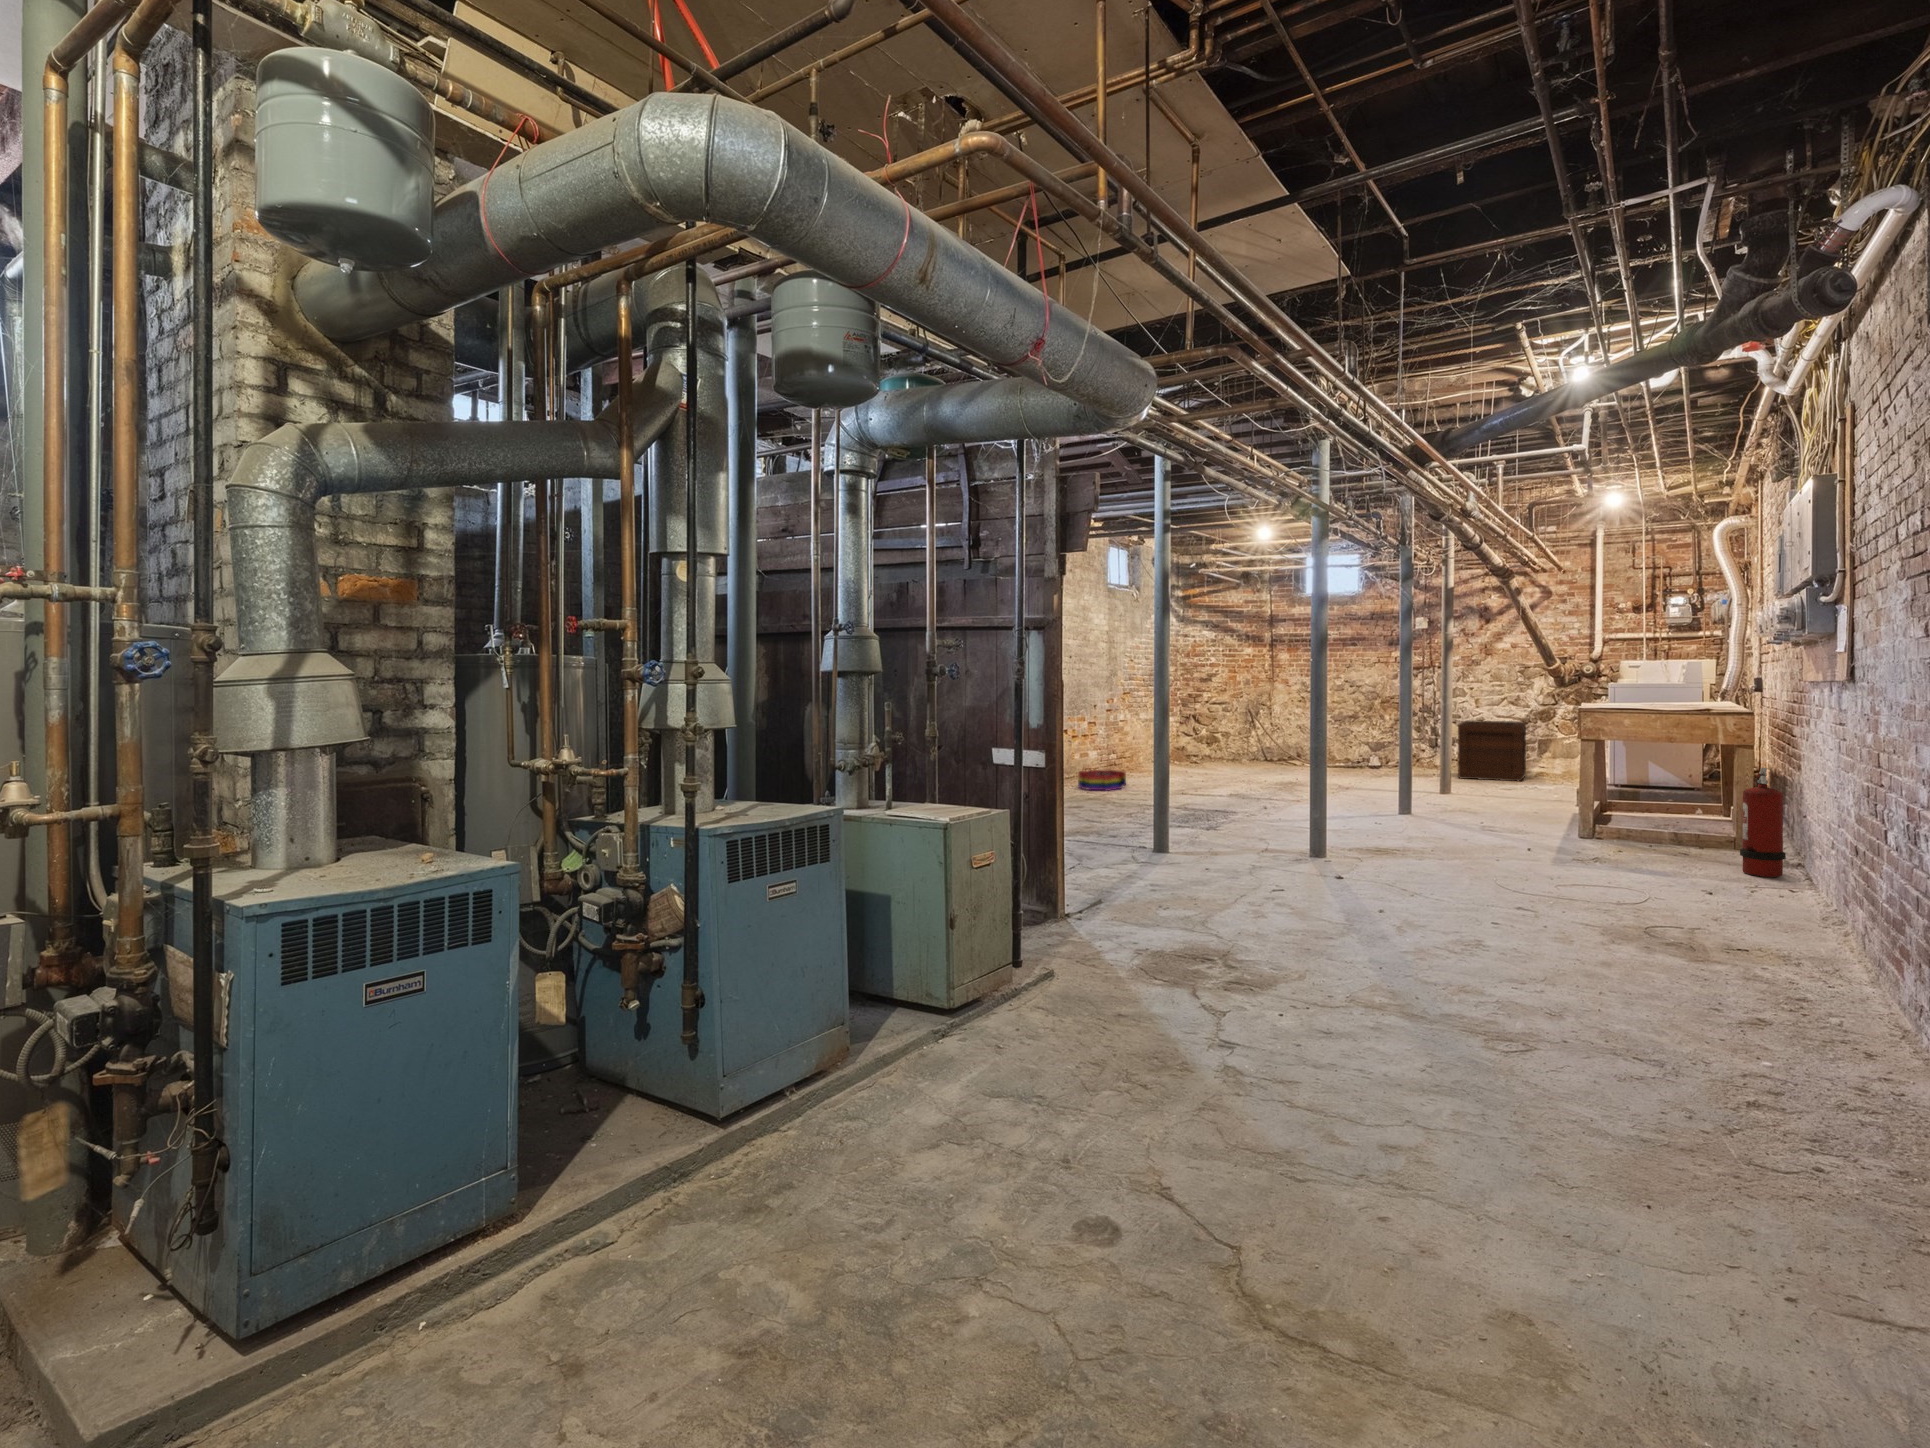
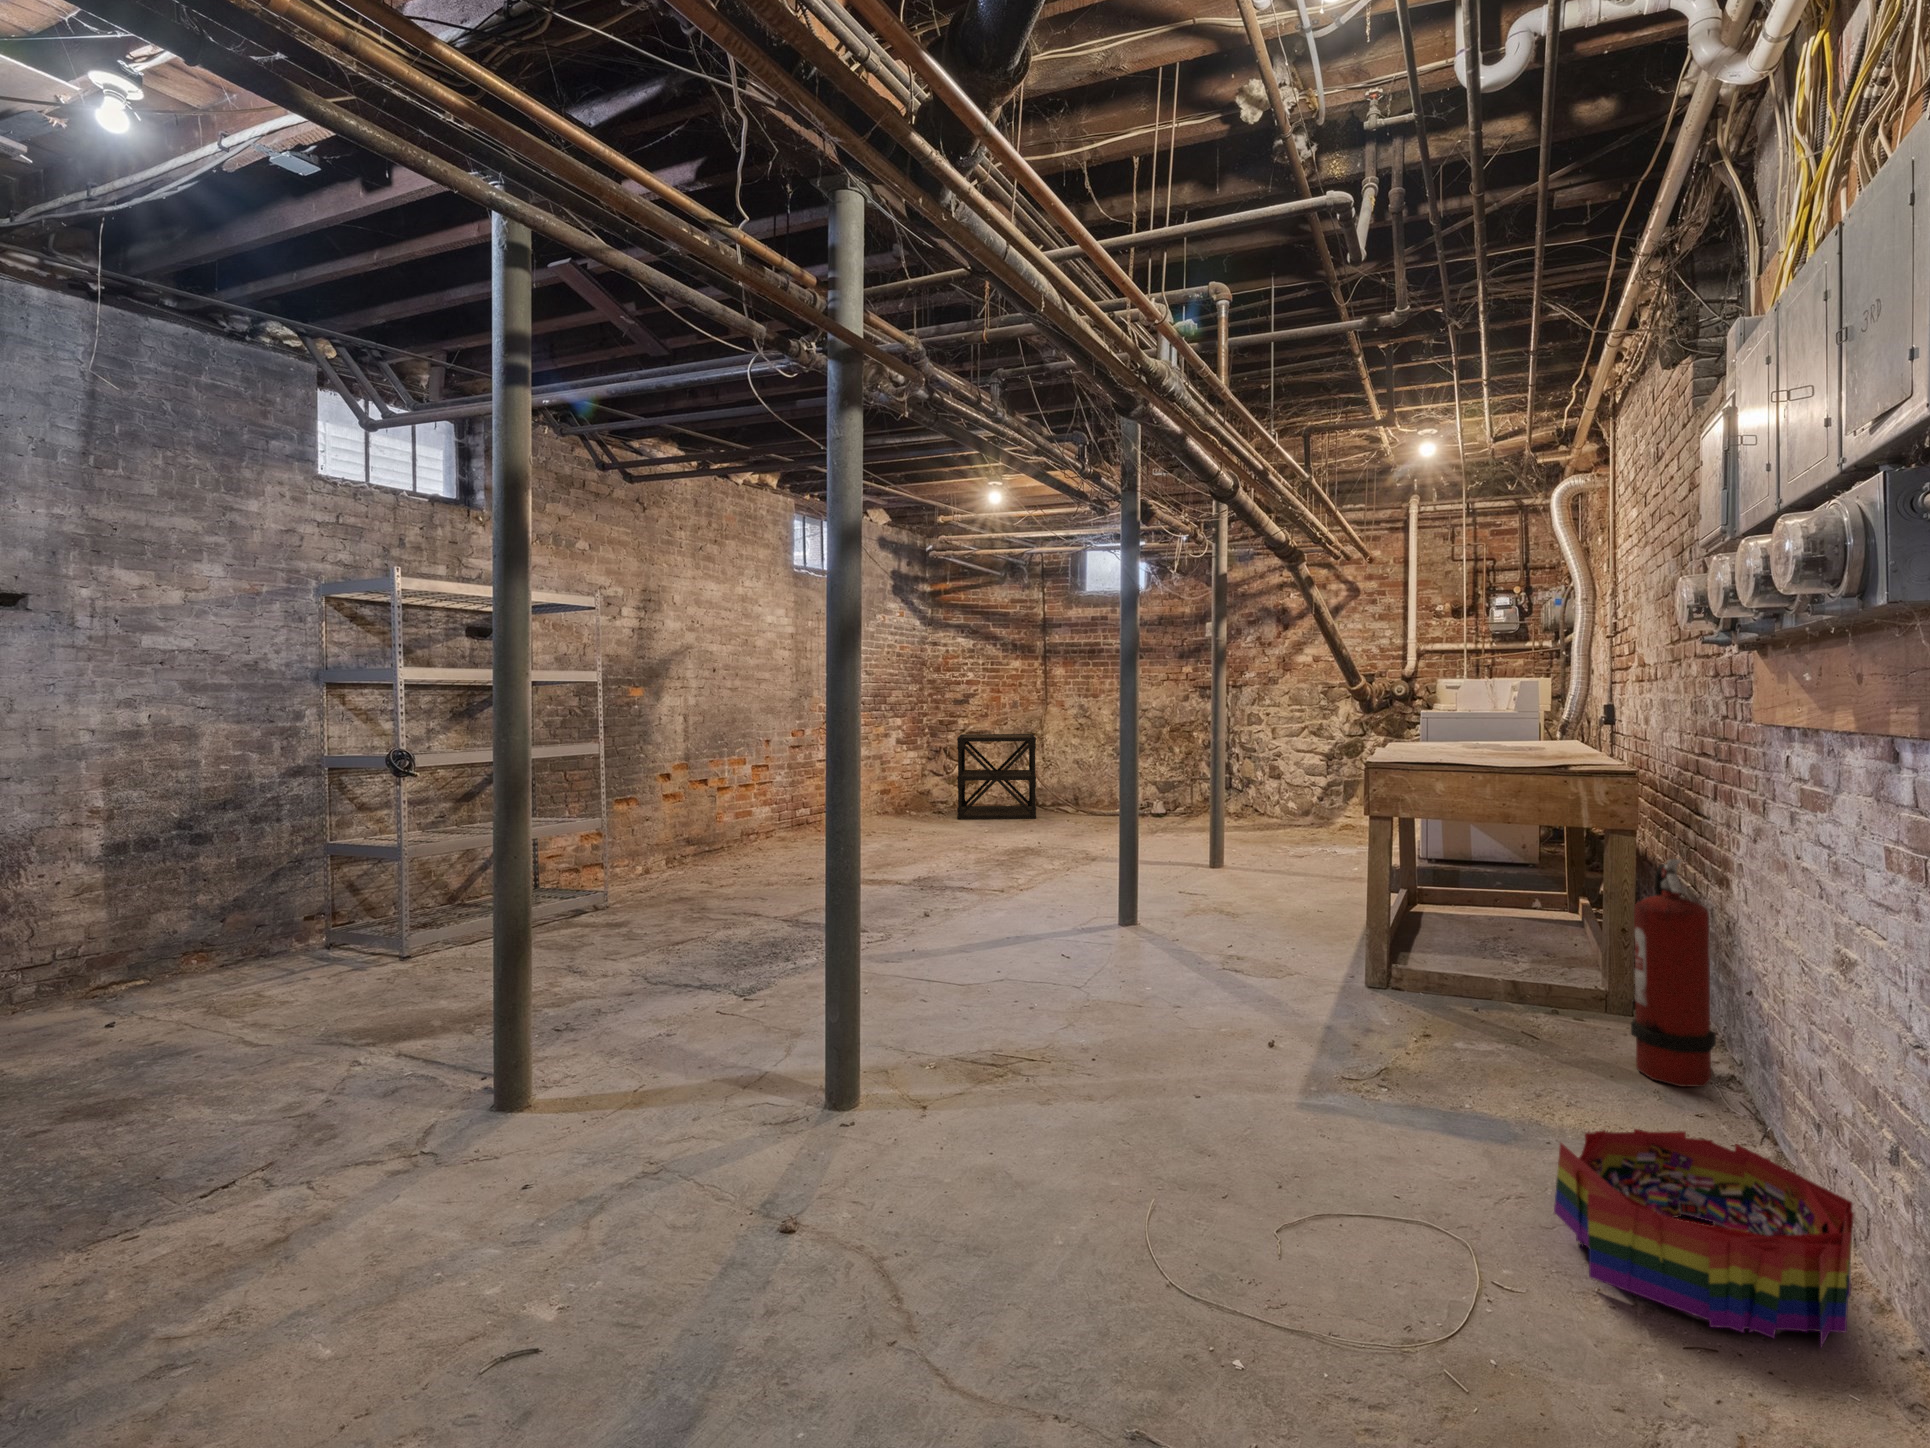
shelving unit: none [1207,705,1277,769] -> present [957,734,1036,820]
wooden crate: present [1458,720,1526,781] -> none [1246,755,1331,836]
storage bin: present [1078,770,1126,791] -> present [1554,1129,1854,1347]

